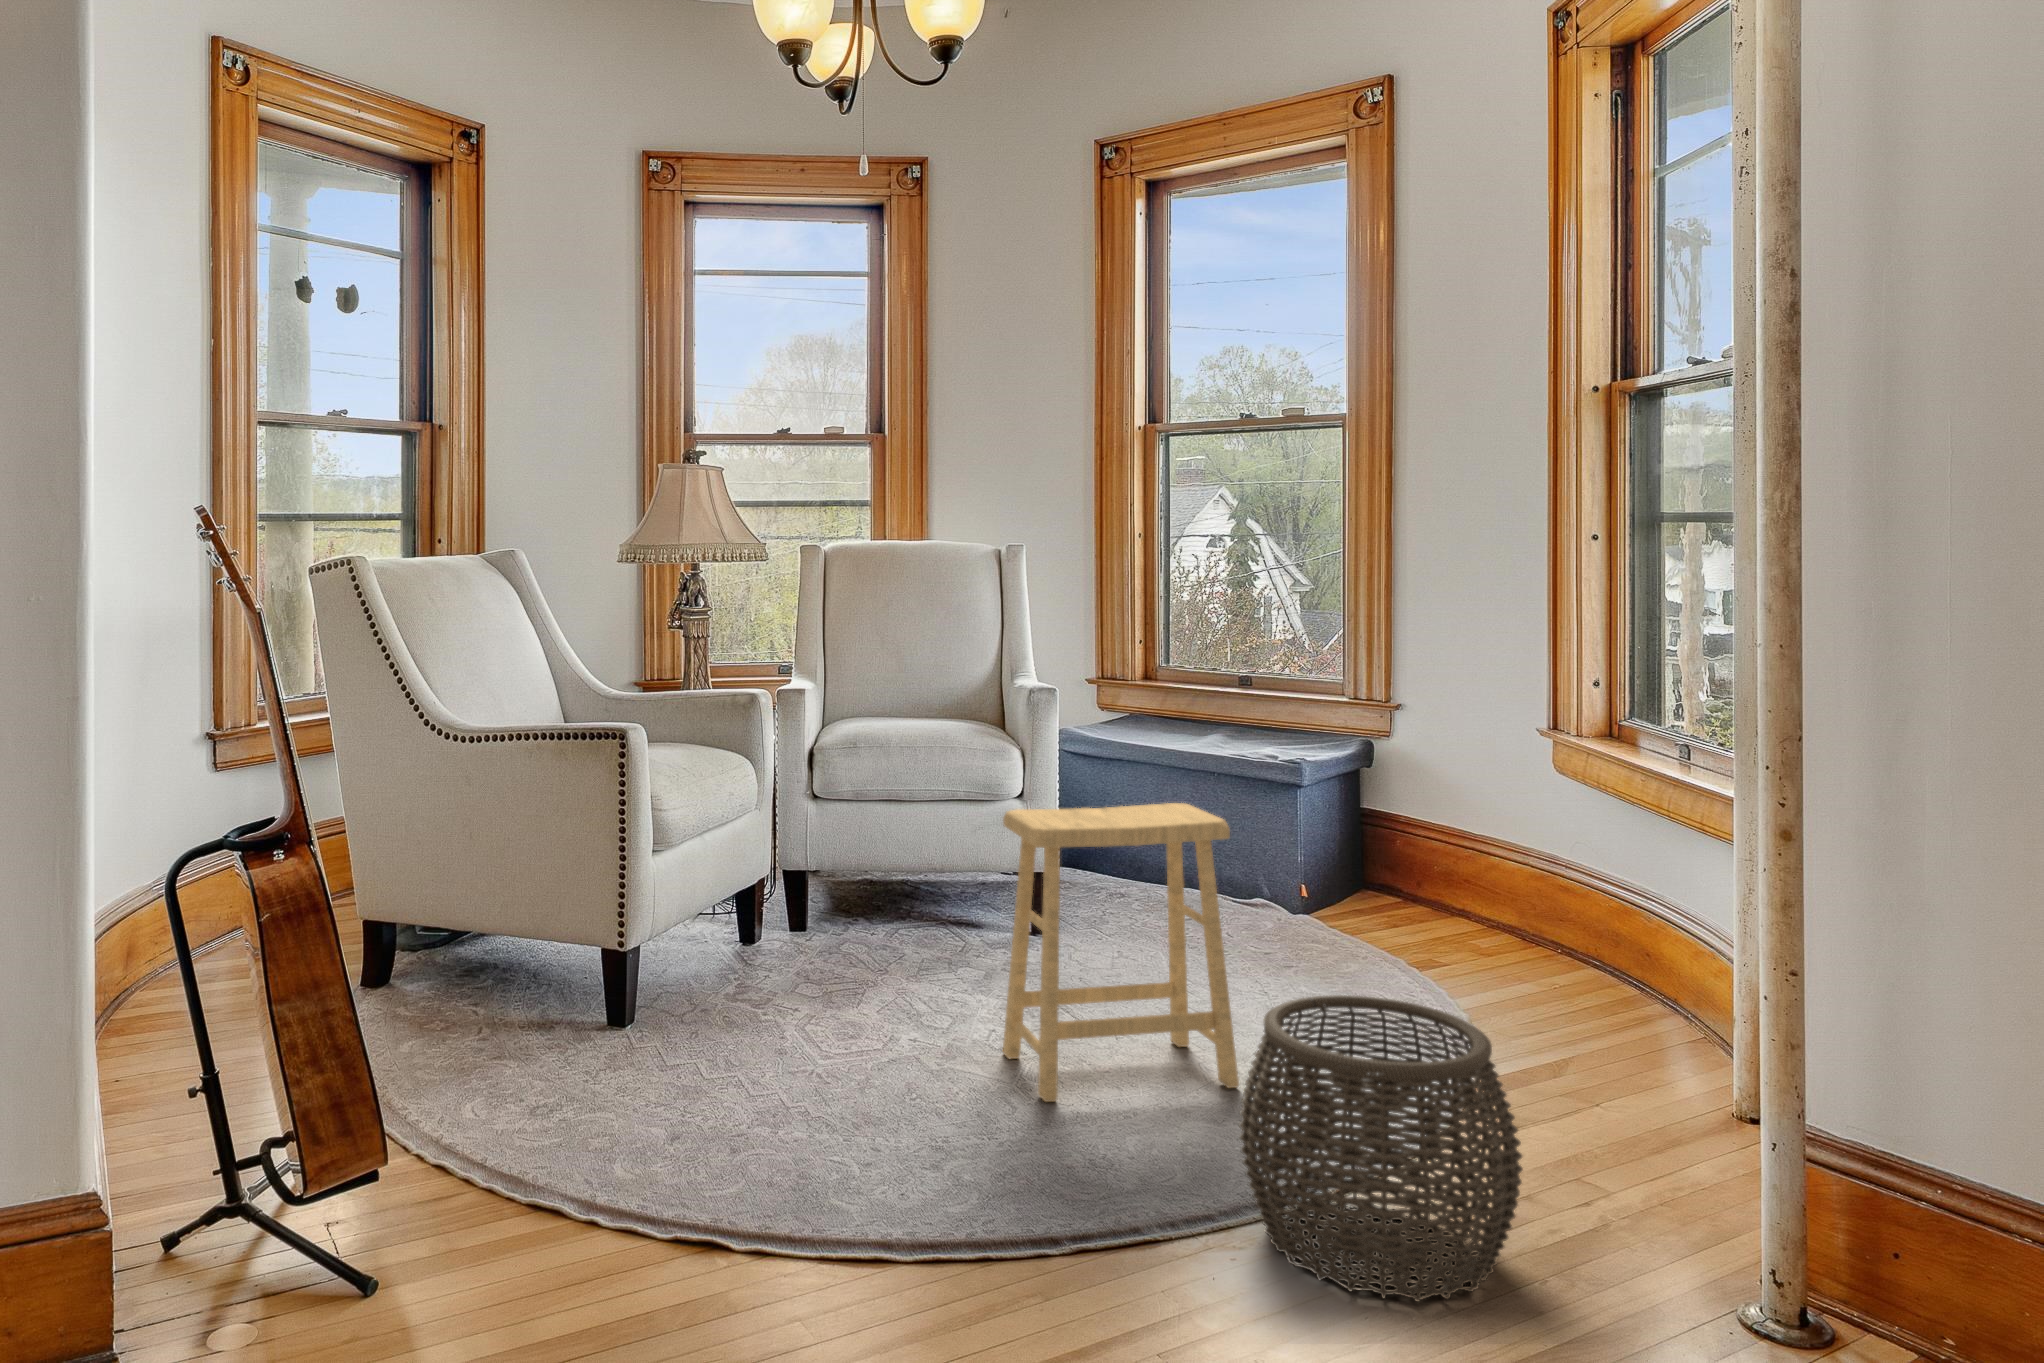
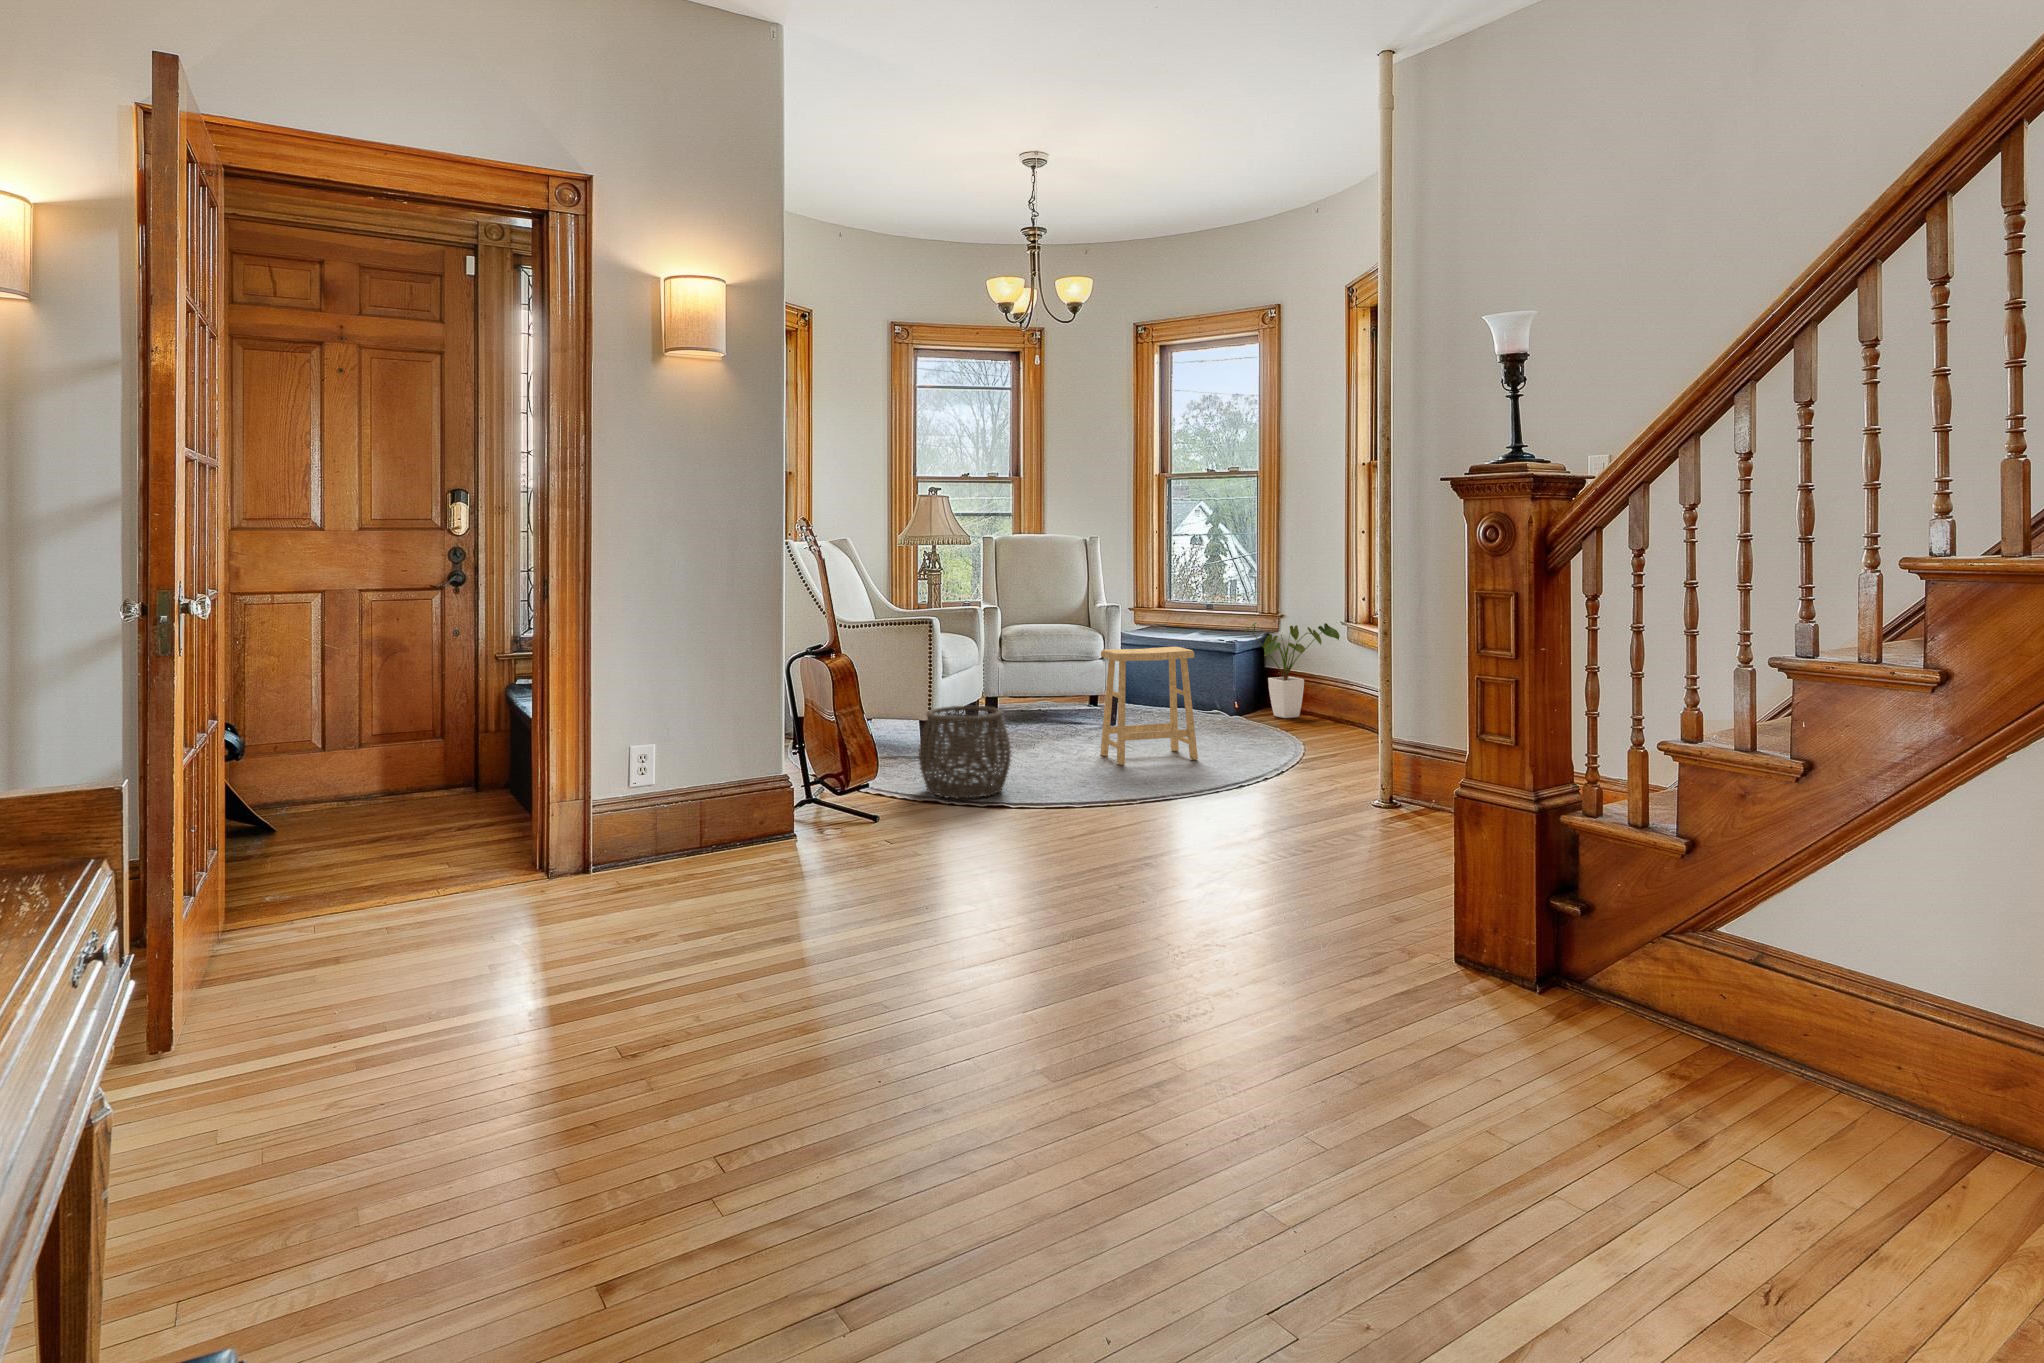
house plant: none [1321,723,1540,930] -> present [1245,623,1340,718]
woven basket: present [1238,995,1523,1301] -> present [919,706,1011,799]

